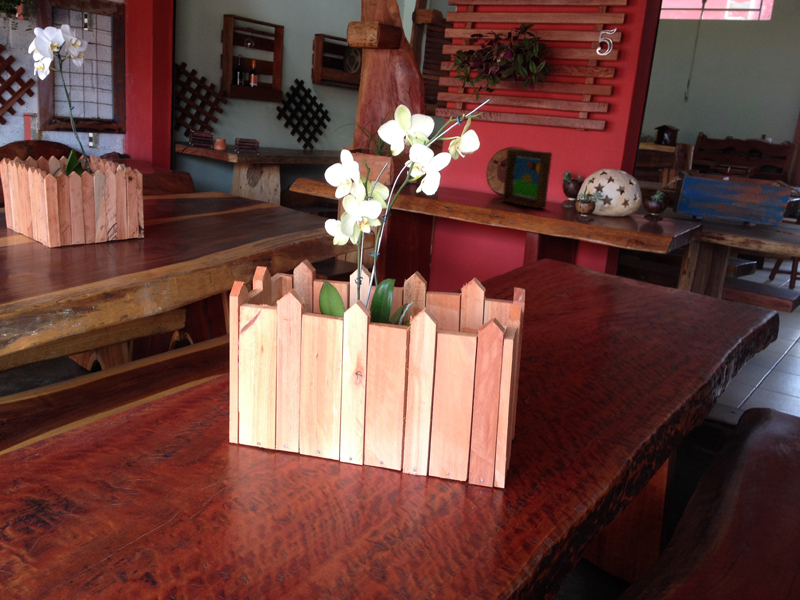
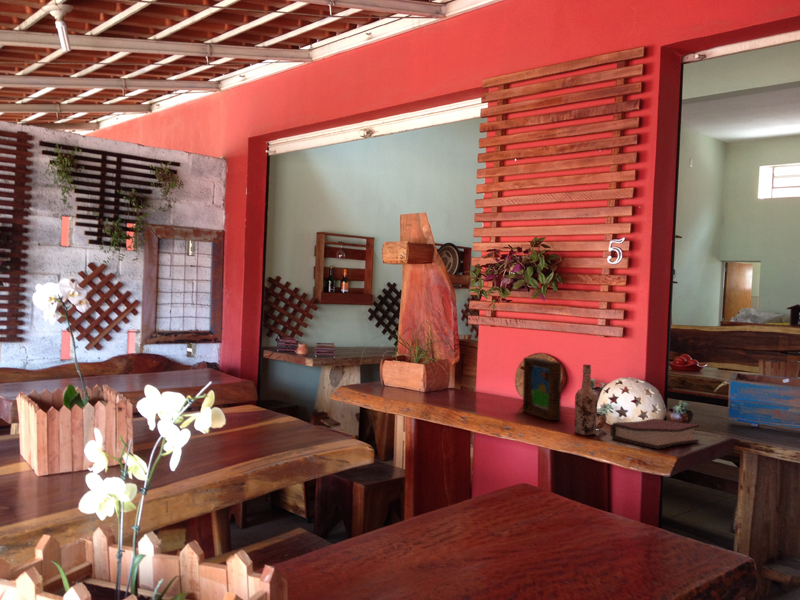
wine bottle: none [572,152,596,219] -> present [575,365,597,435]
hardback book: none [608,206,683,229] -> present [610,419,699,449]

